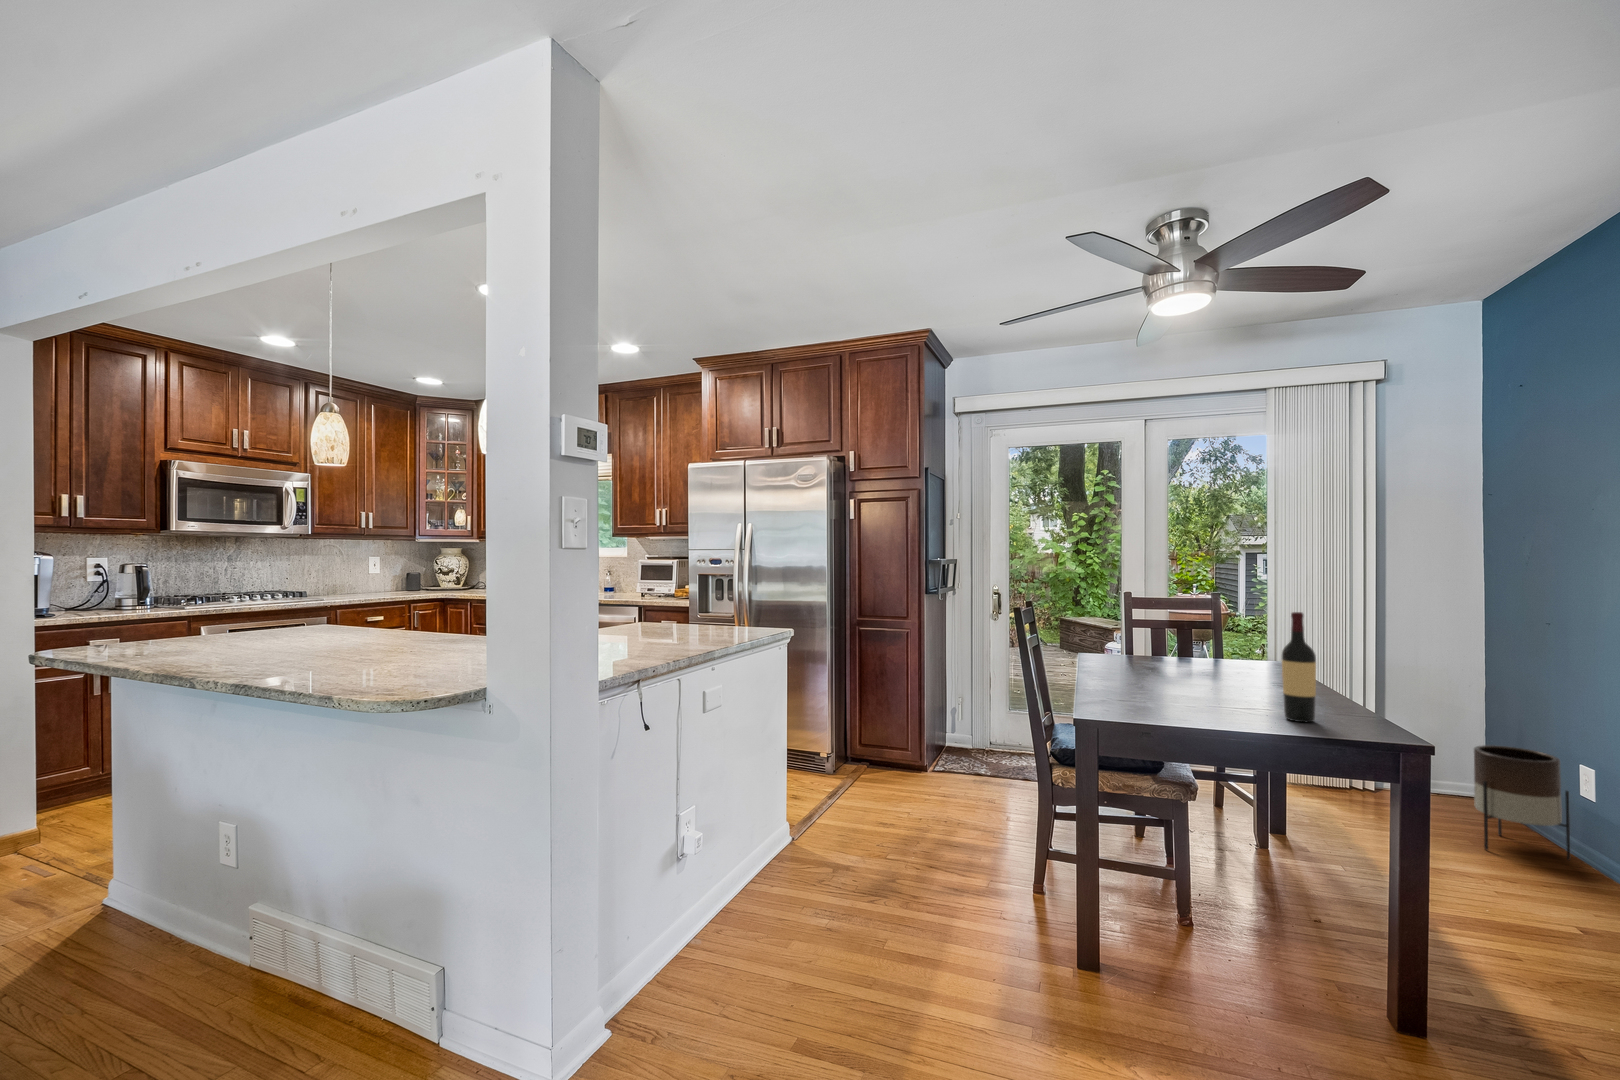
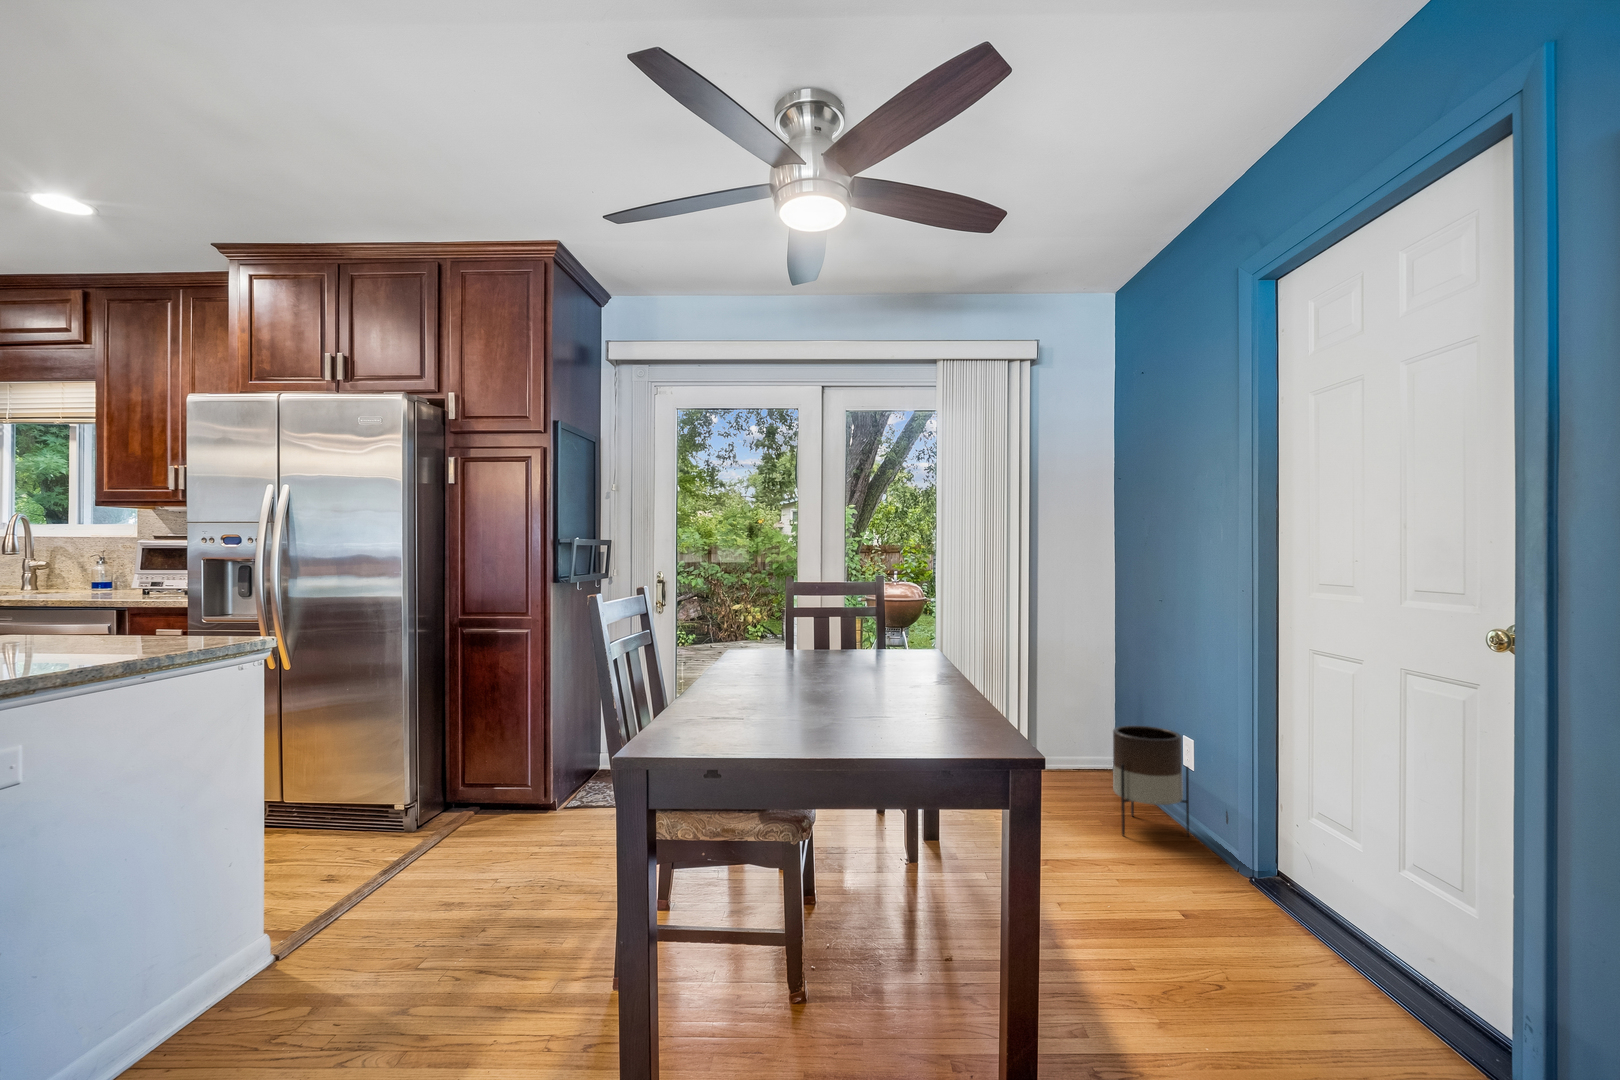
wine bottle: present [1282,612,1316,722] -> none [928,581,967,725]

